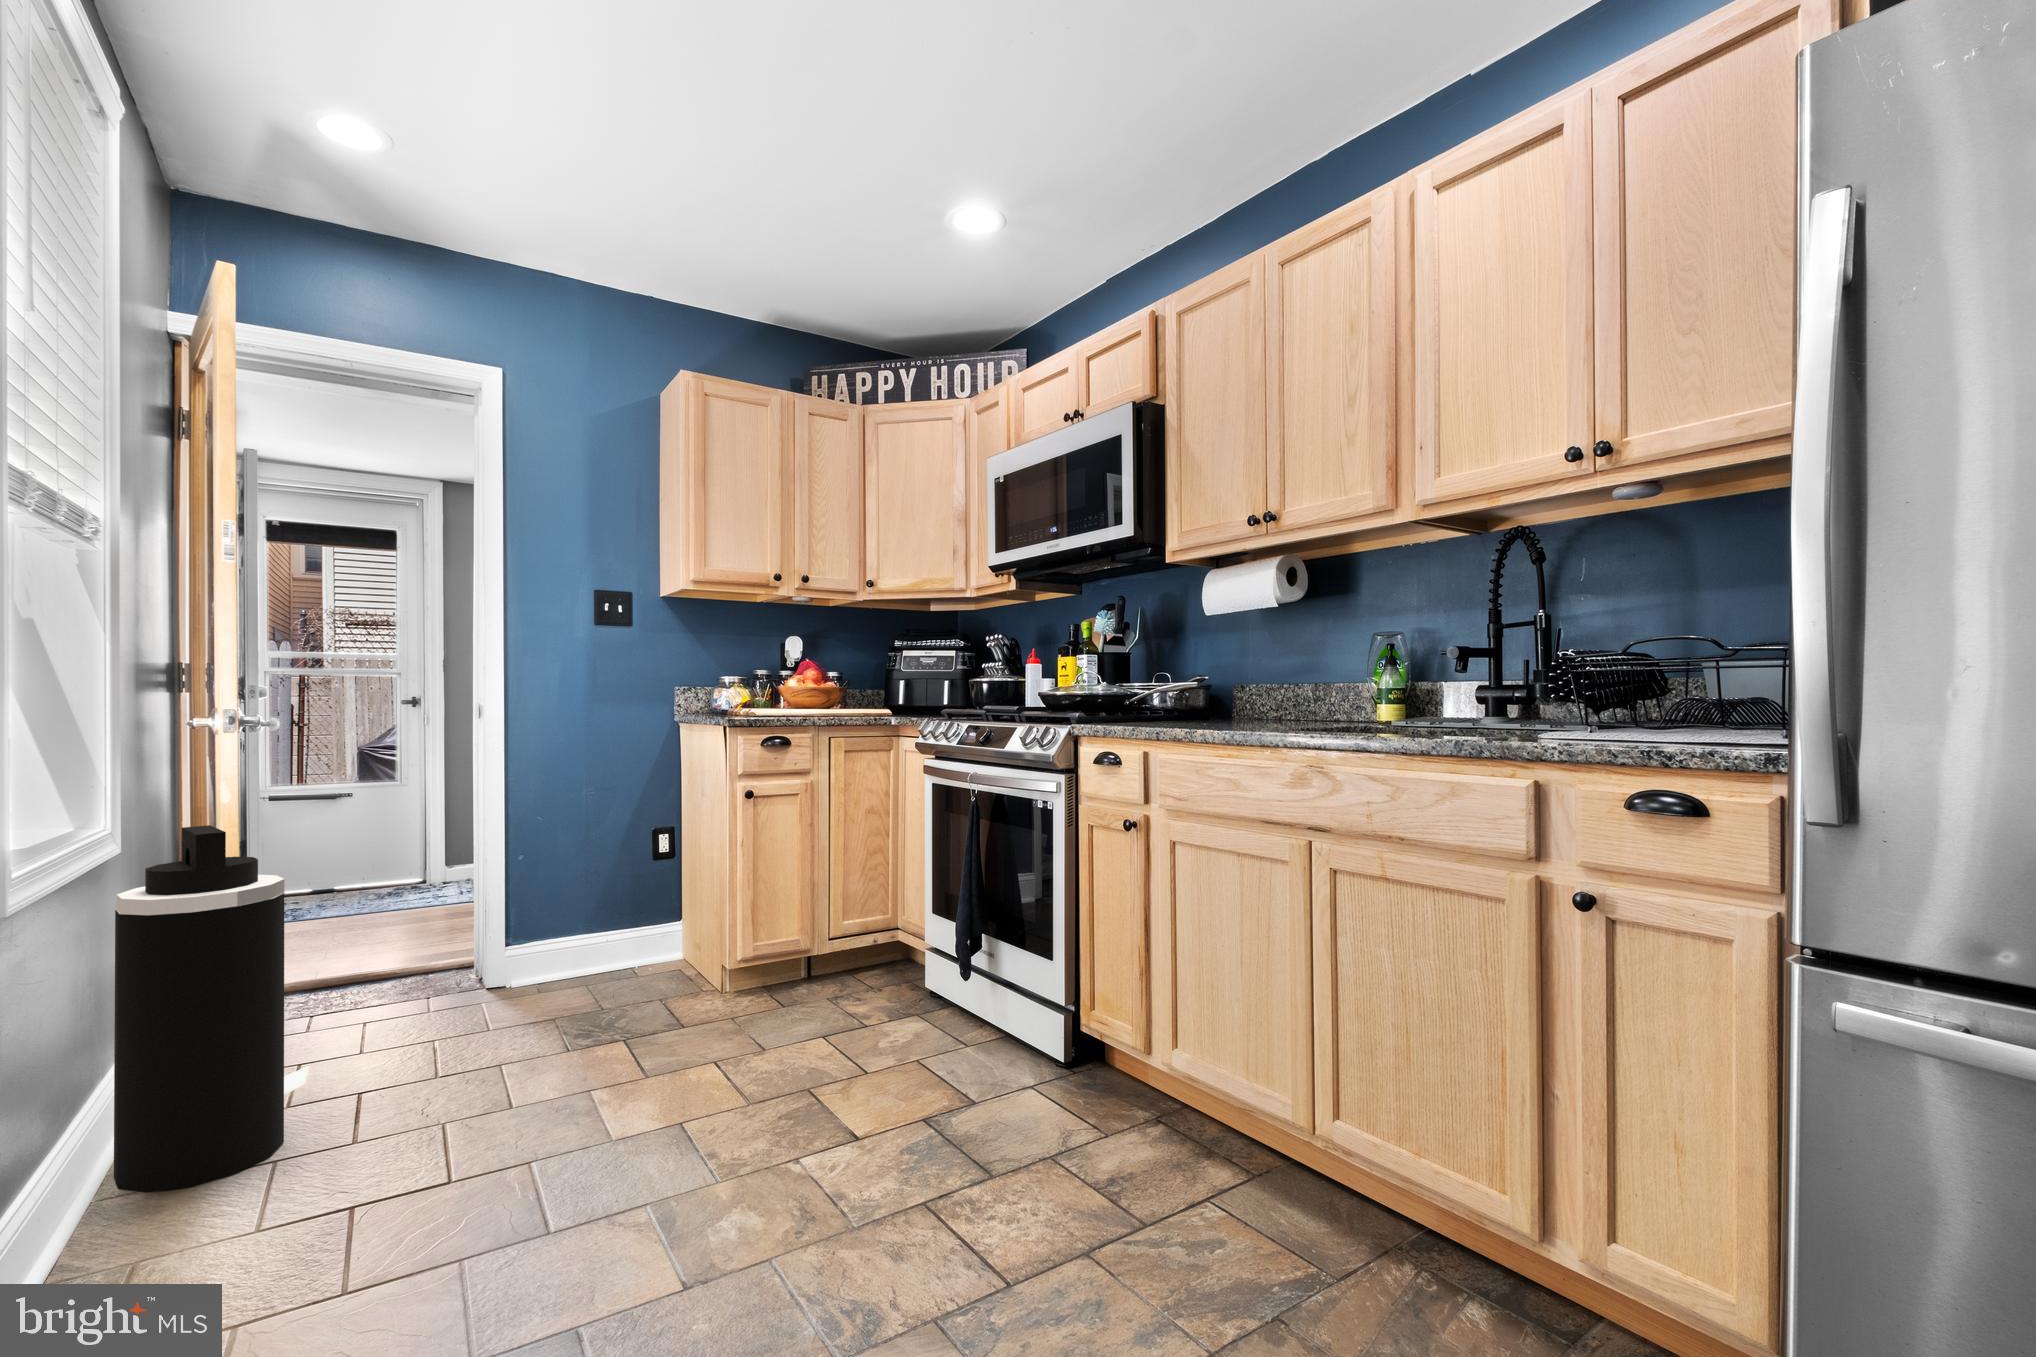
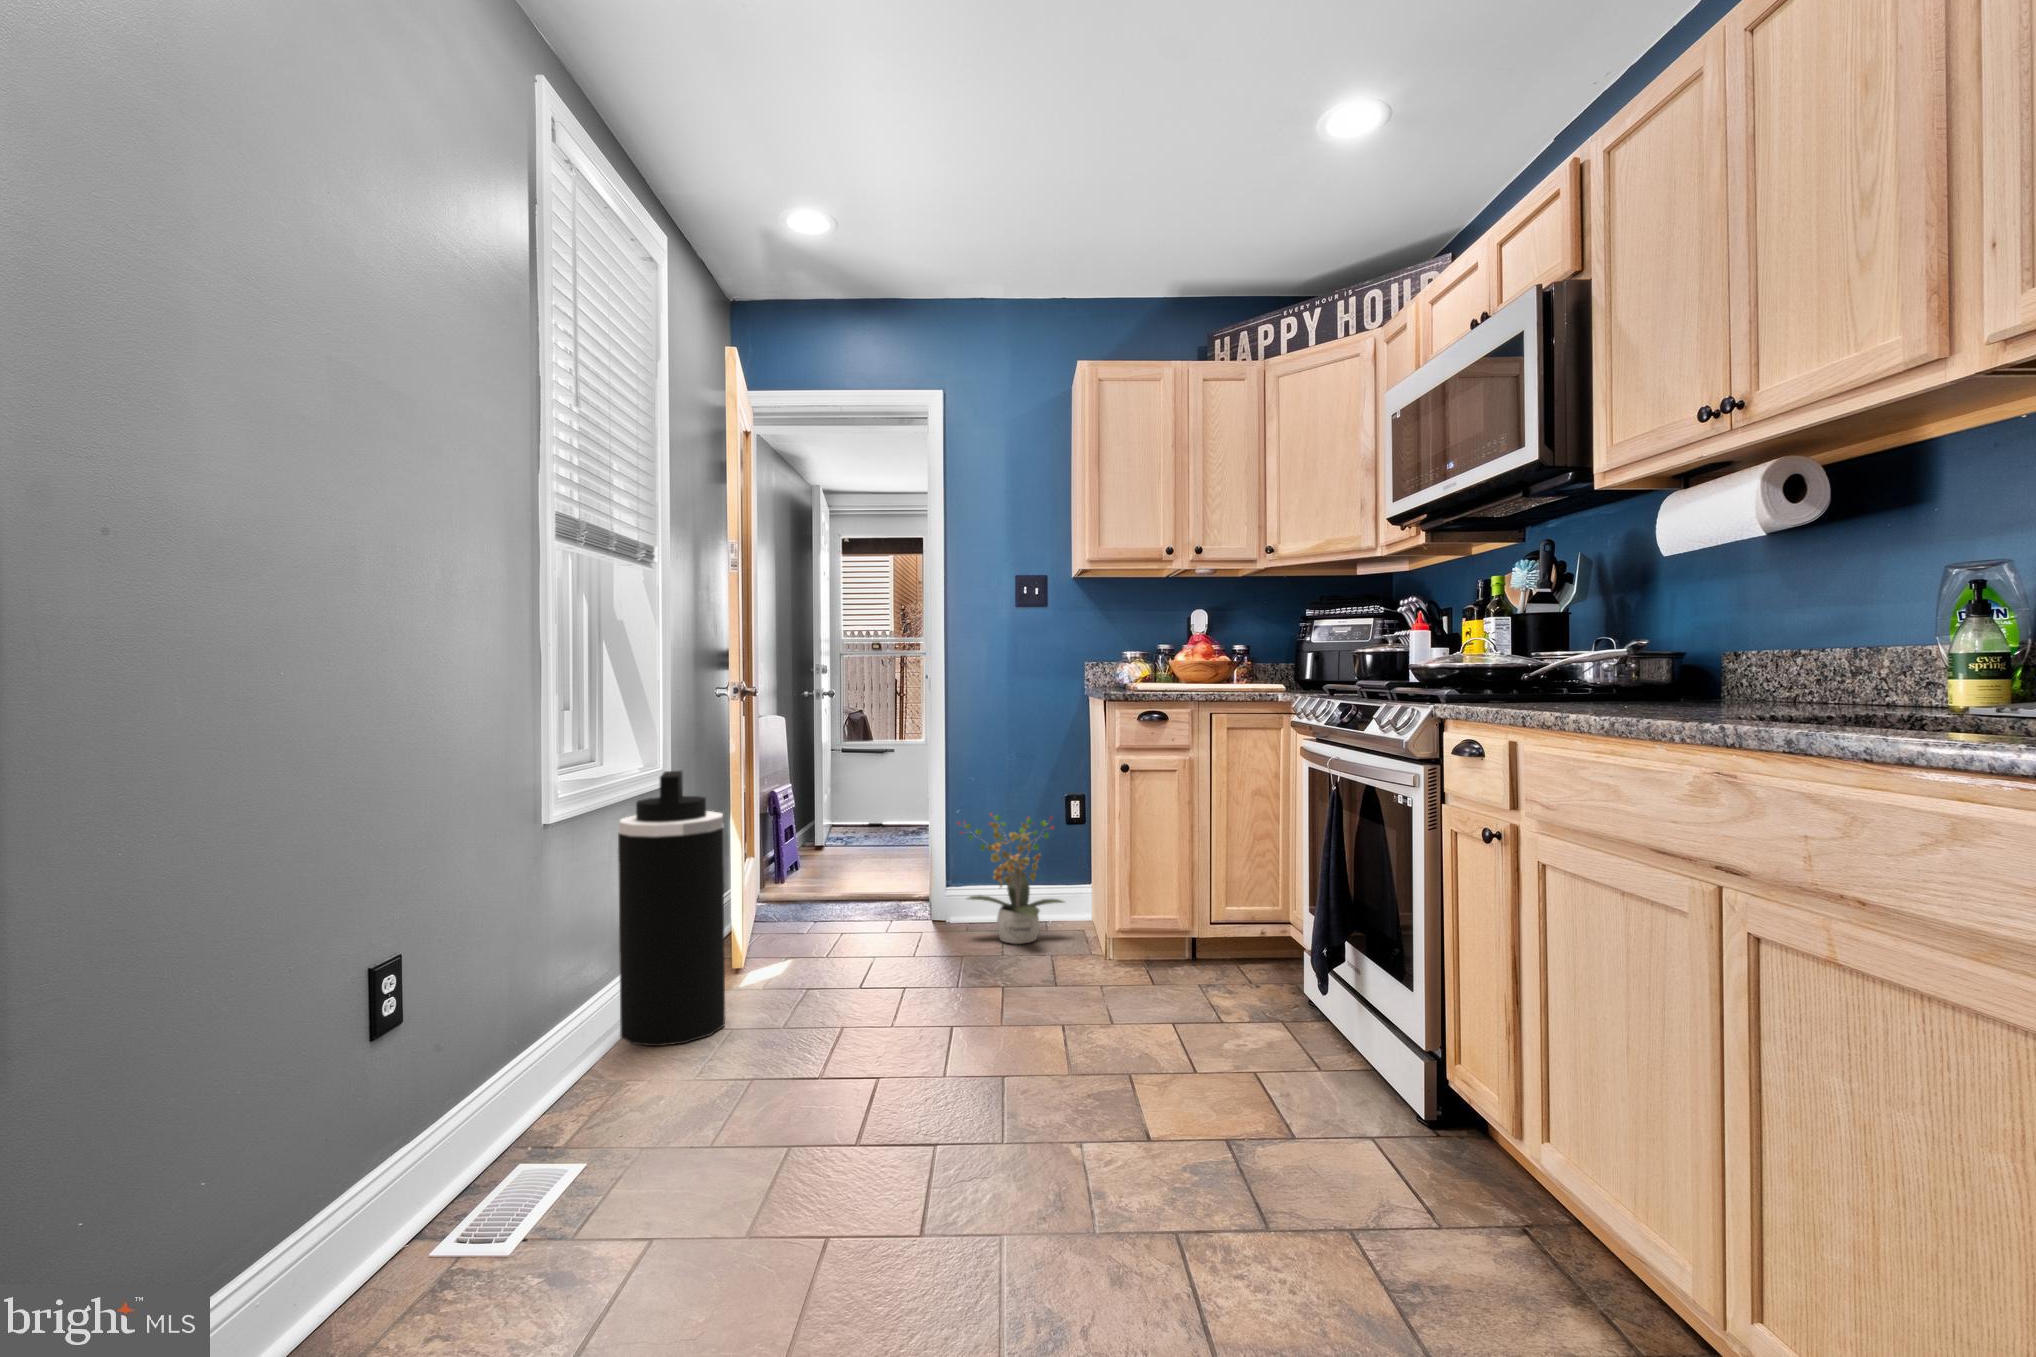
potted plant: none [541,849,667,991] -> present [958,814,1063,944]

